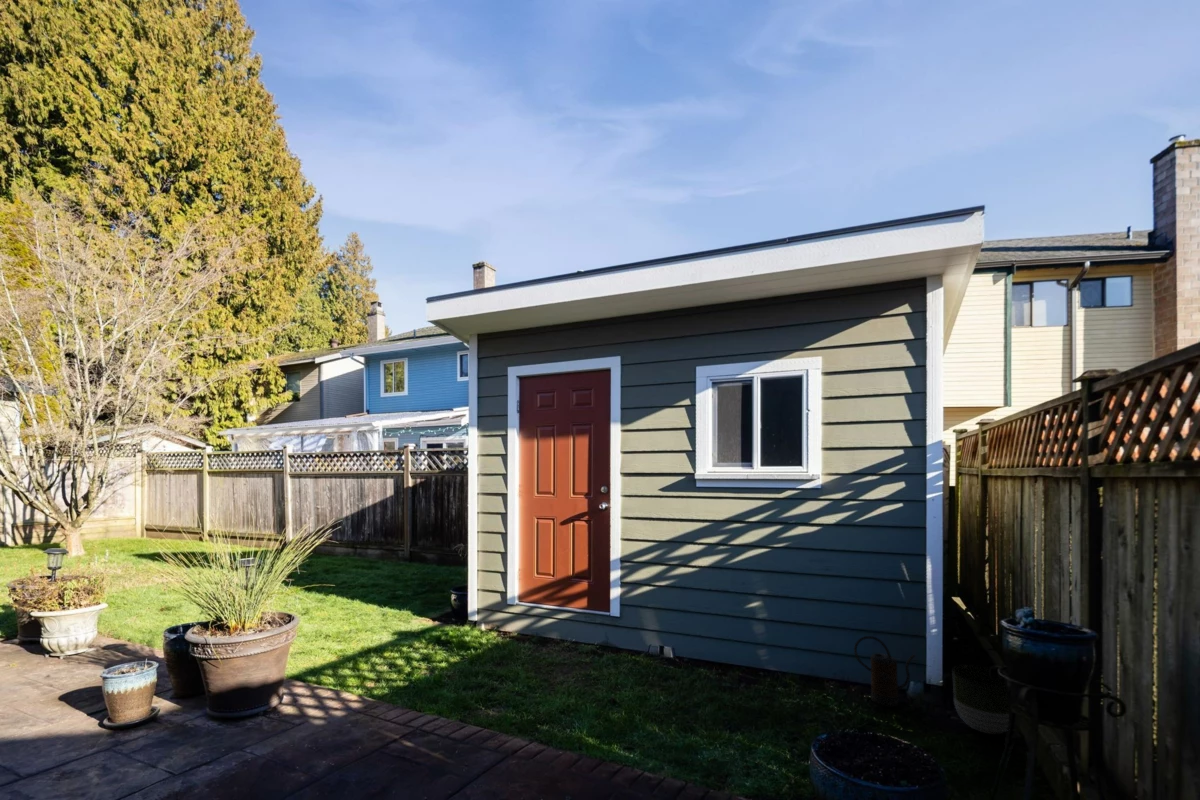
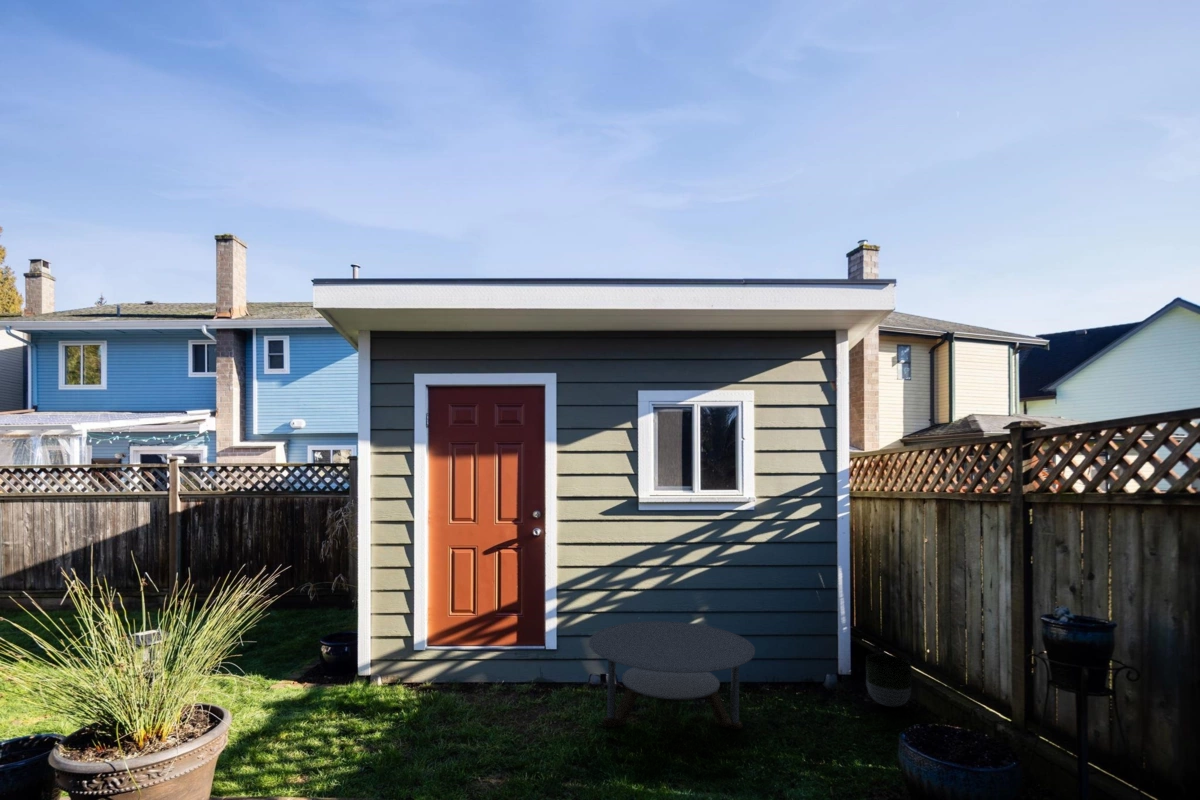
round table: none [622,599,797,727] -> present [589,621,755,729]
watering can: present [854,636,915,706] -> none [785,639,833,698]

